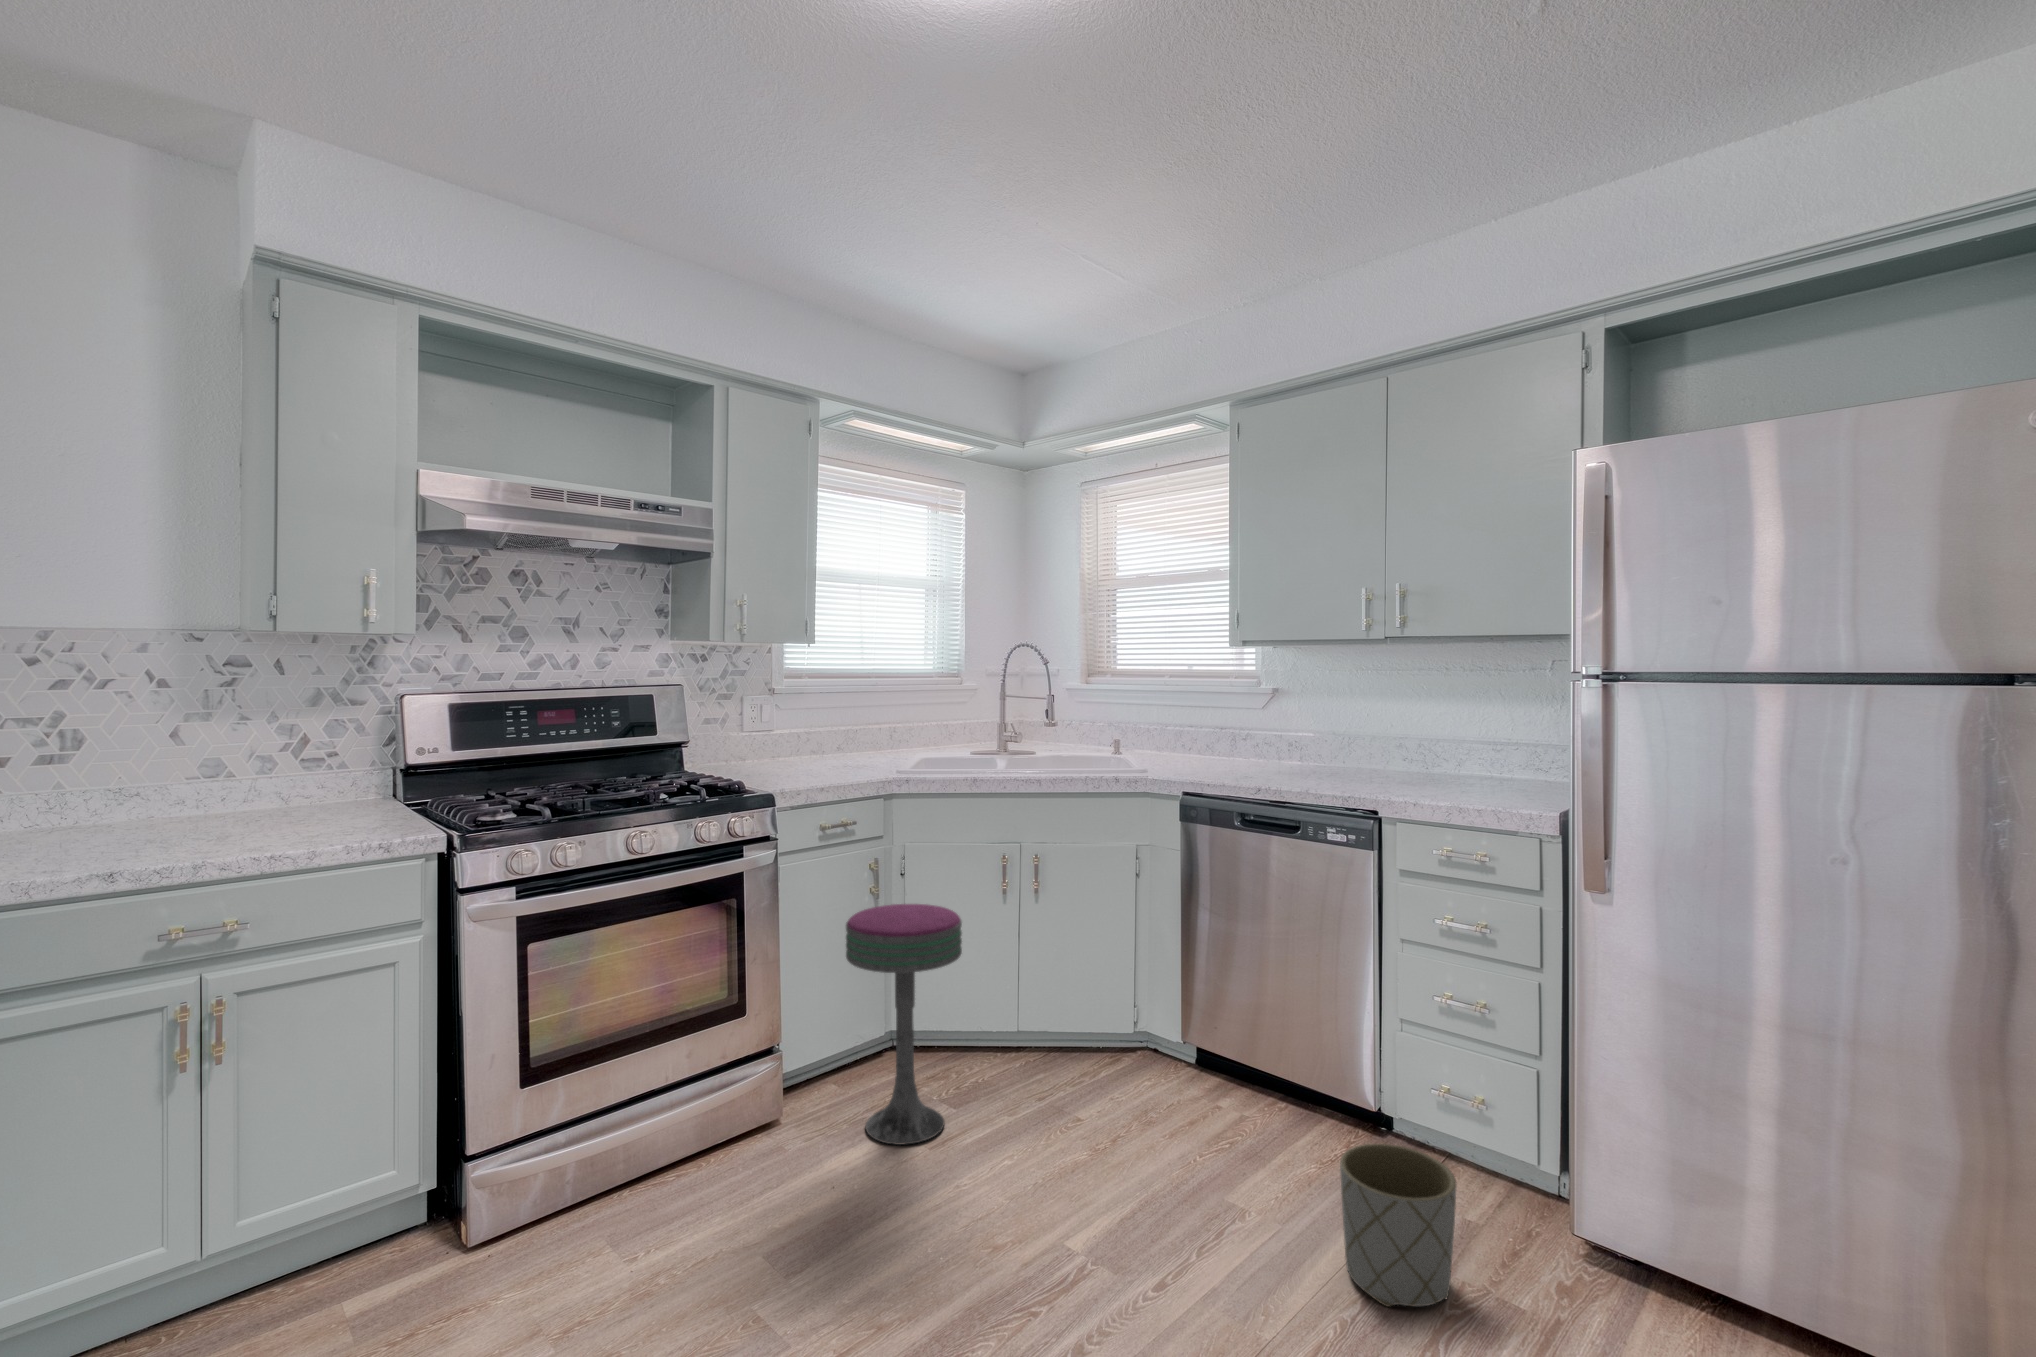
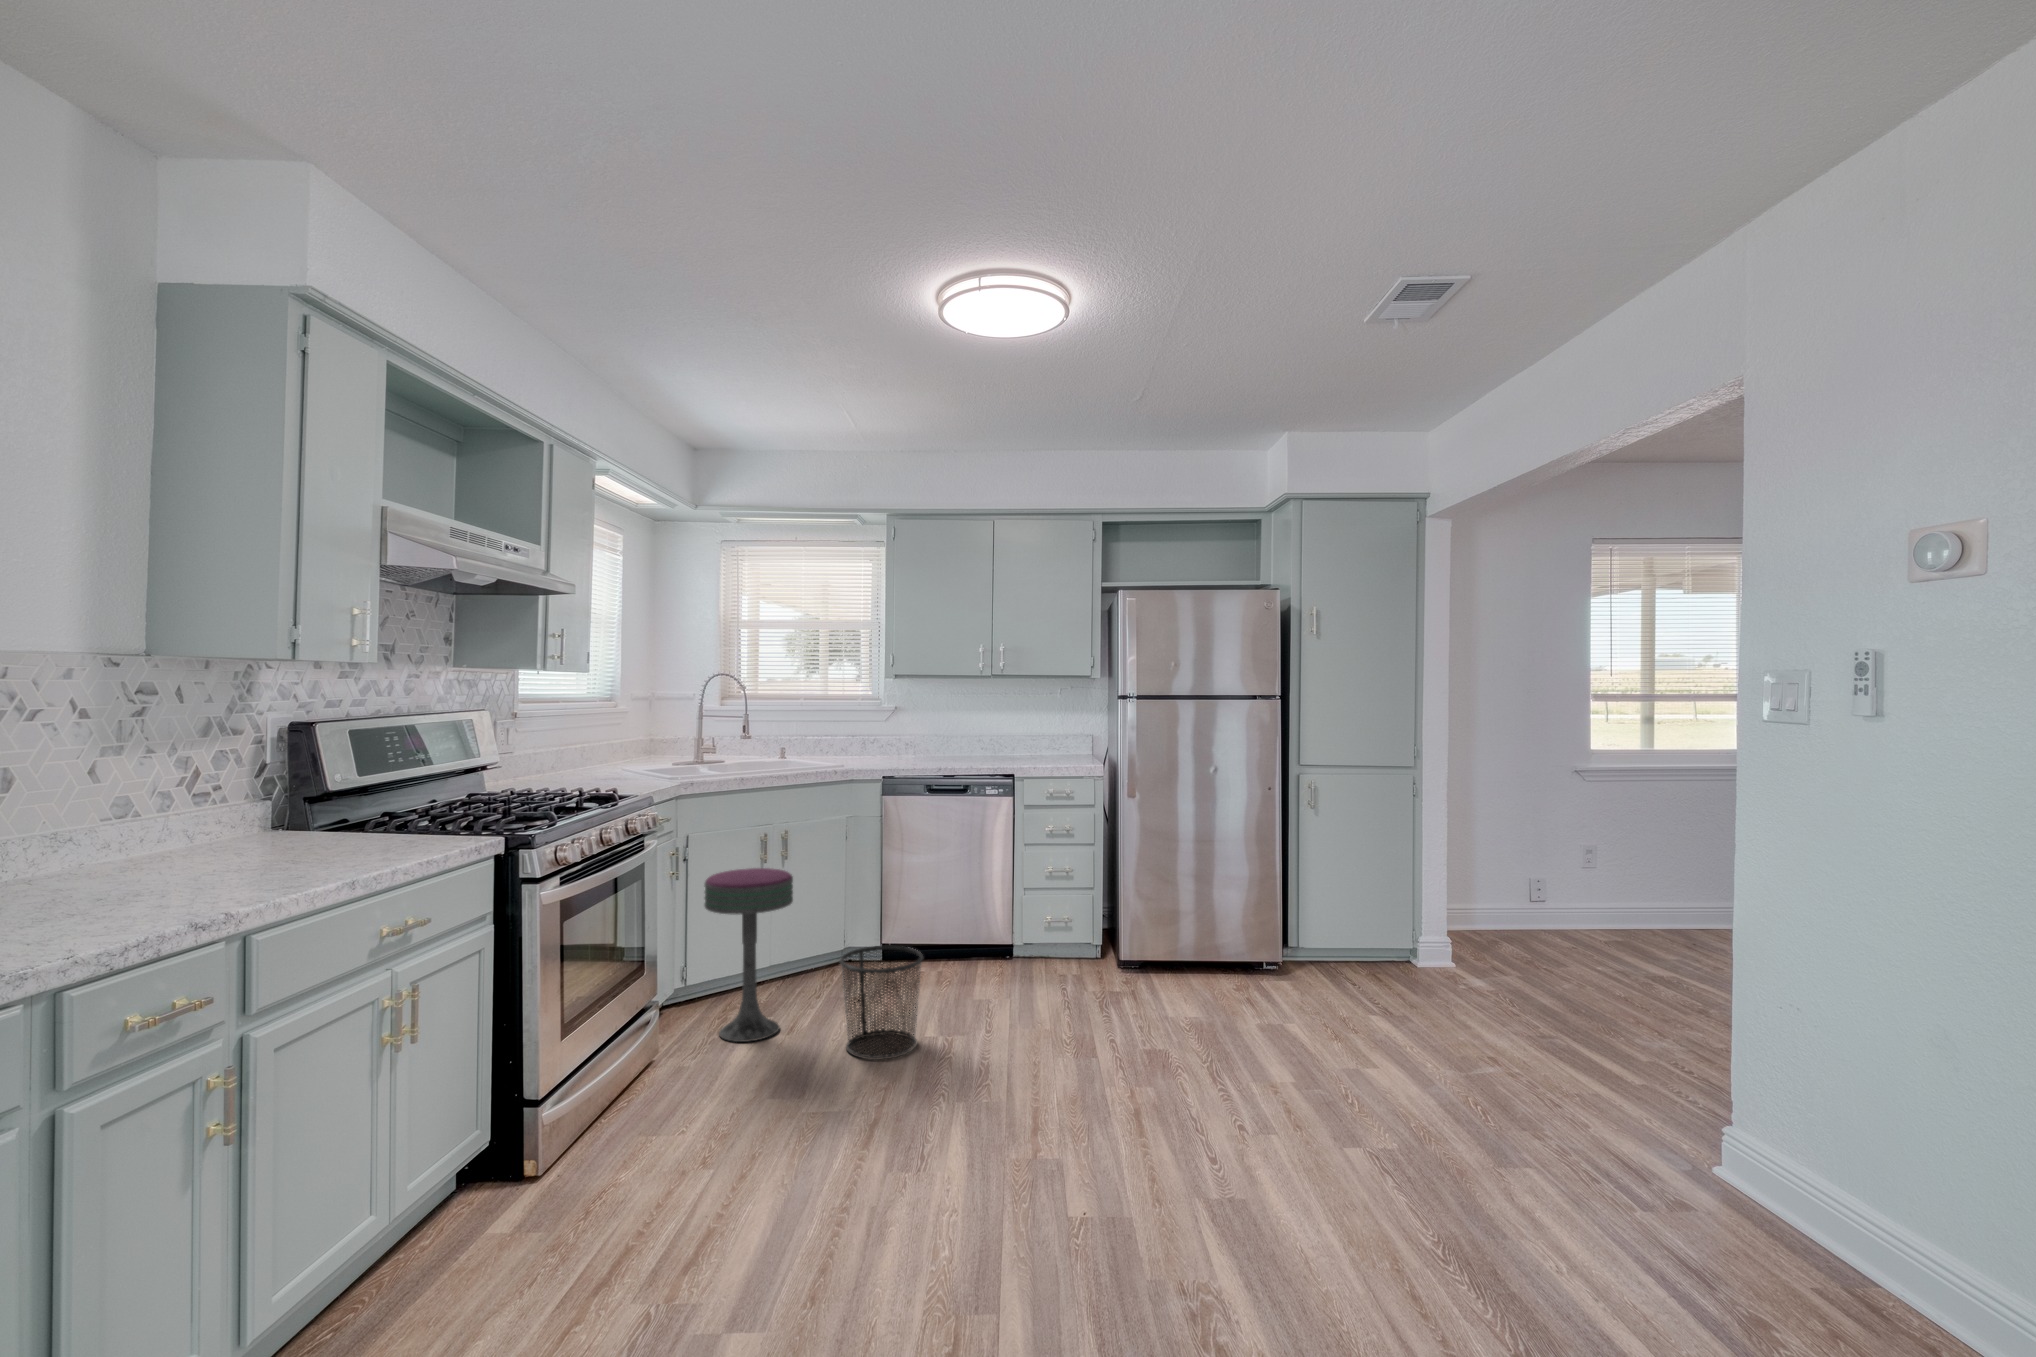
waste bin: none [941,1058,1072,1255] -> present [840,946,923,1060]
planter: present [1340,1144,1456,1307] -> none [1049,942,1105,1016]

